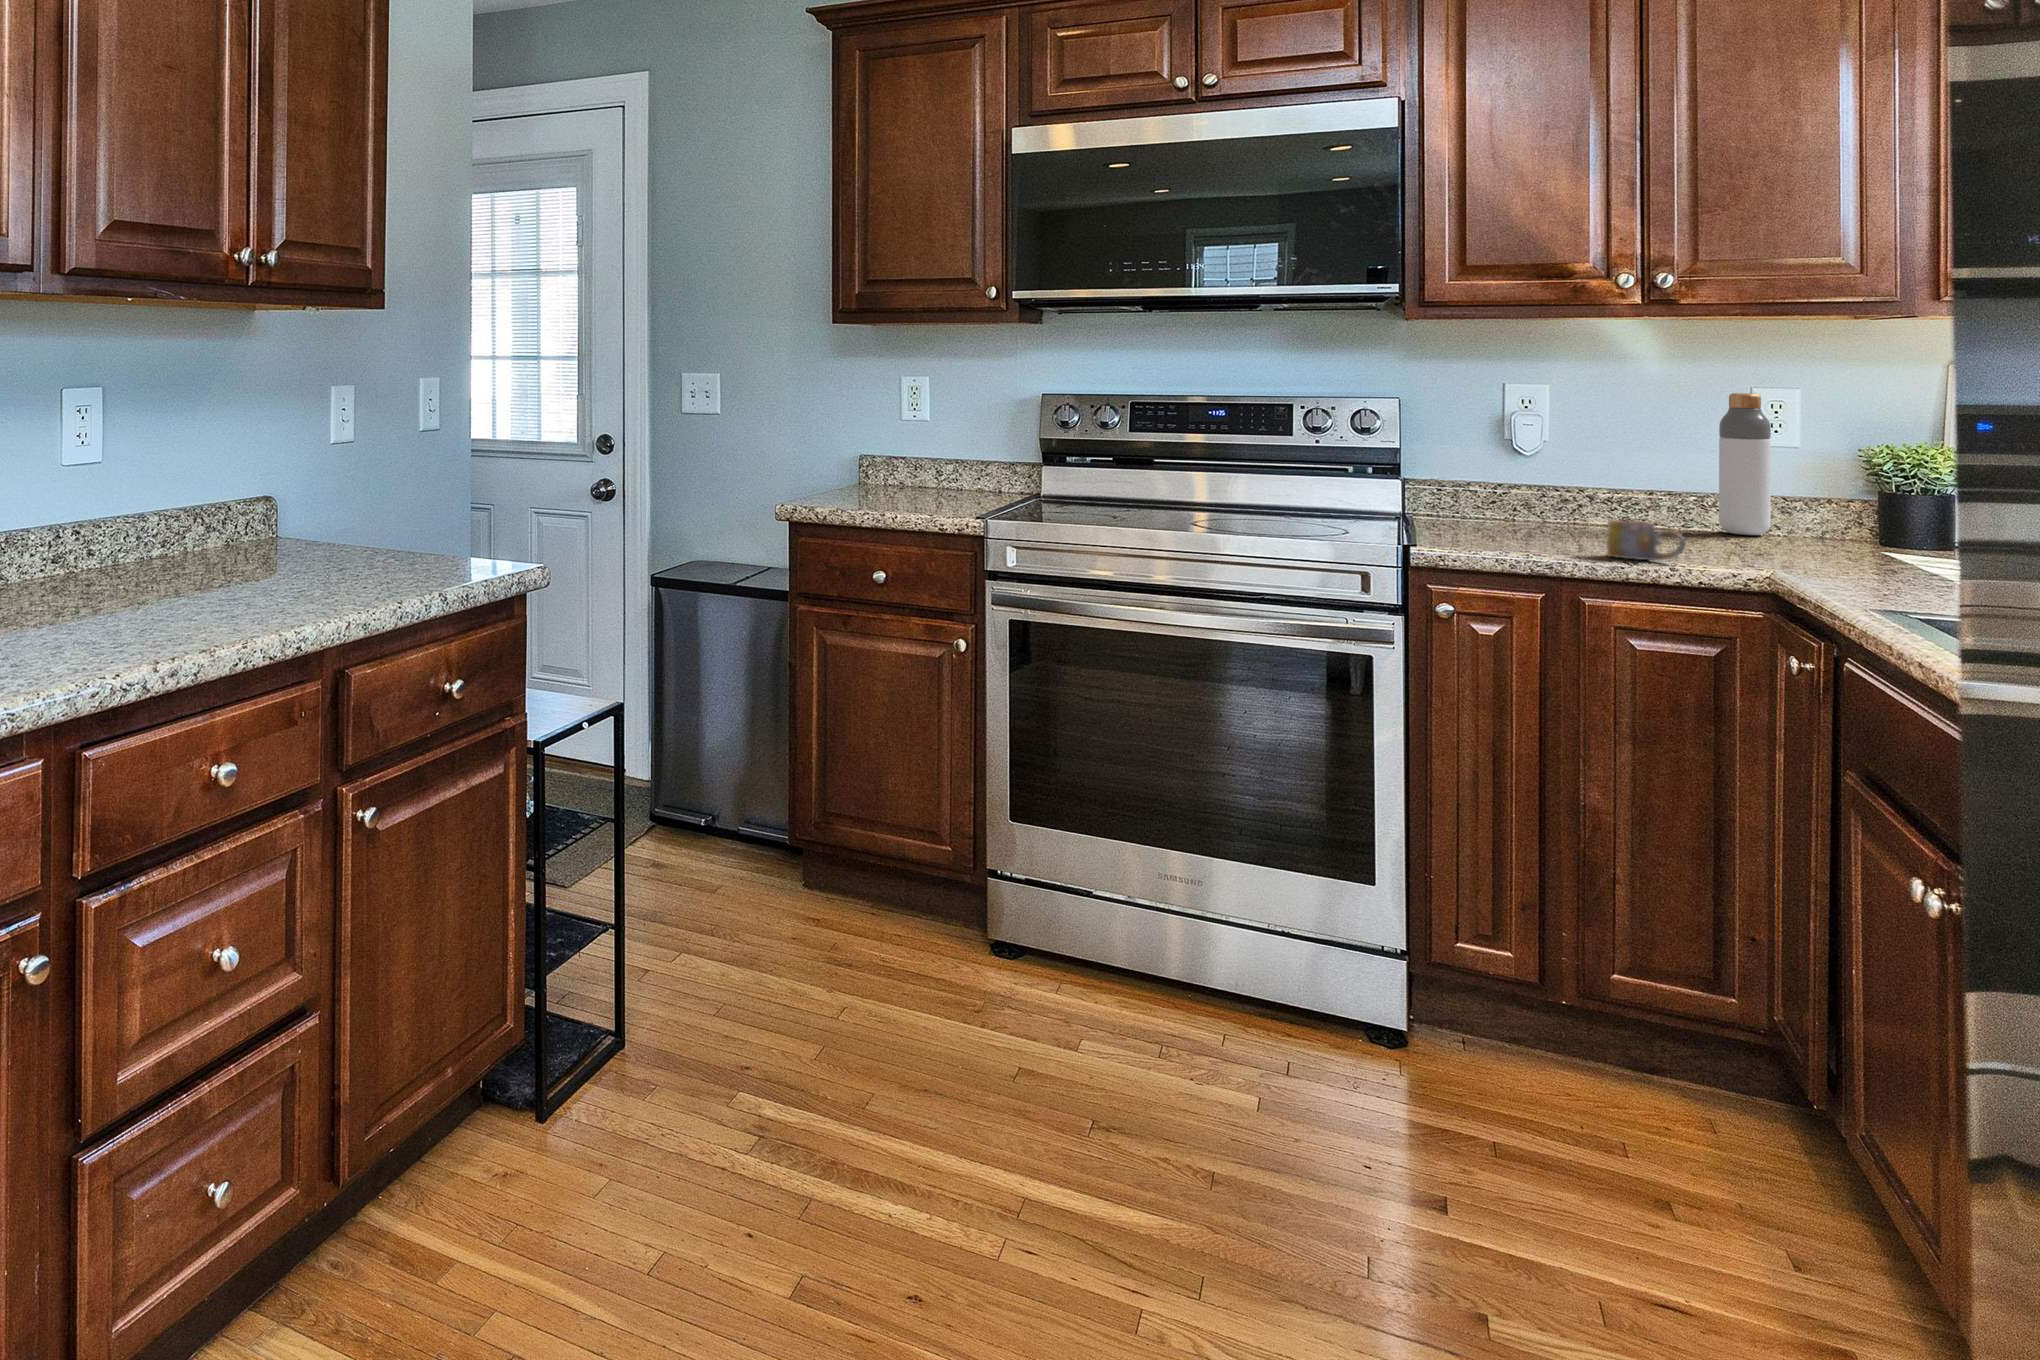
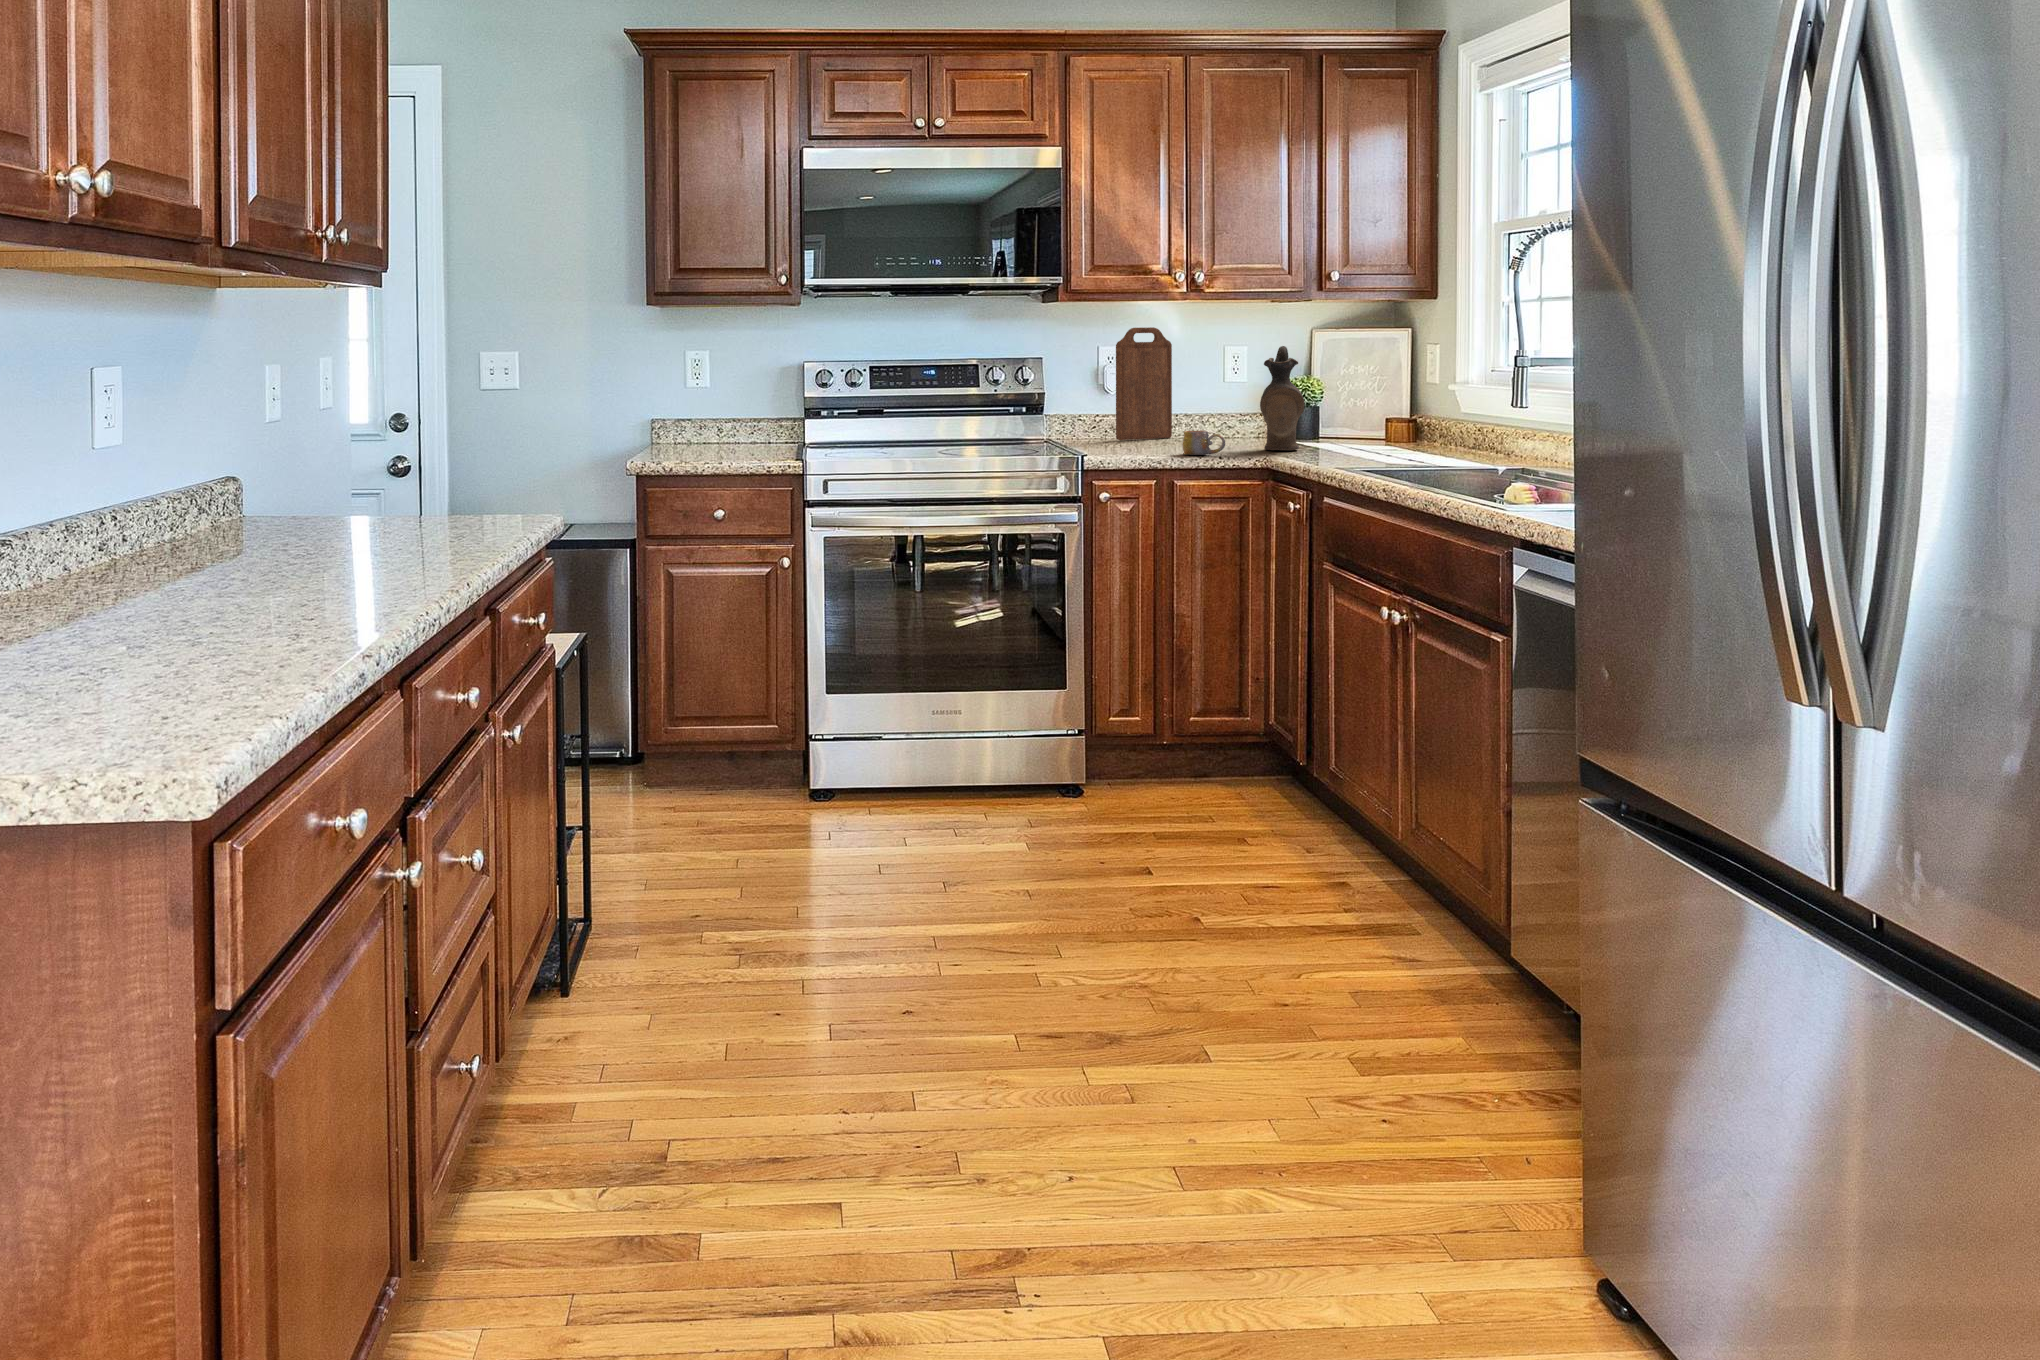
cutting board: none [1525,358,1636,527] -> present [1116,327,1172,440]
ceramic pitcher: none [1773,392,1866,565] -> present [1260,346,1305,450]
bottle: present [1719,393,1771,535] -> none [1215,349,1240,438]

